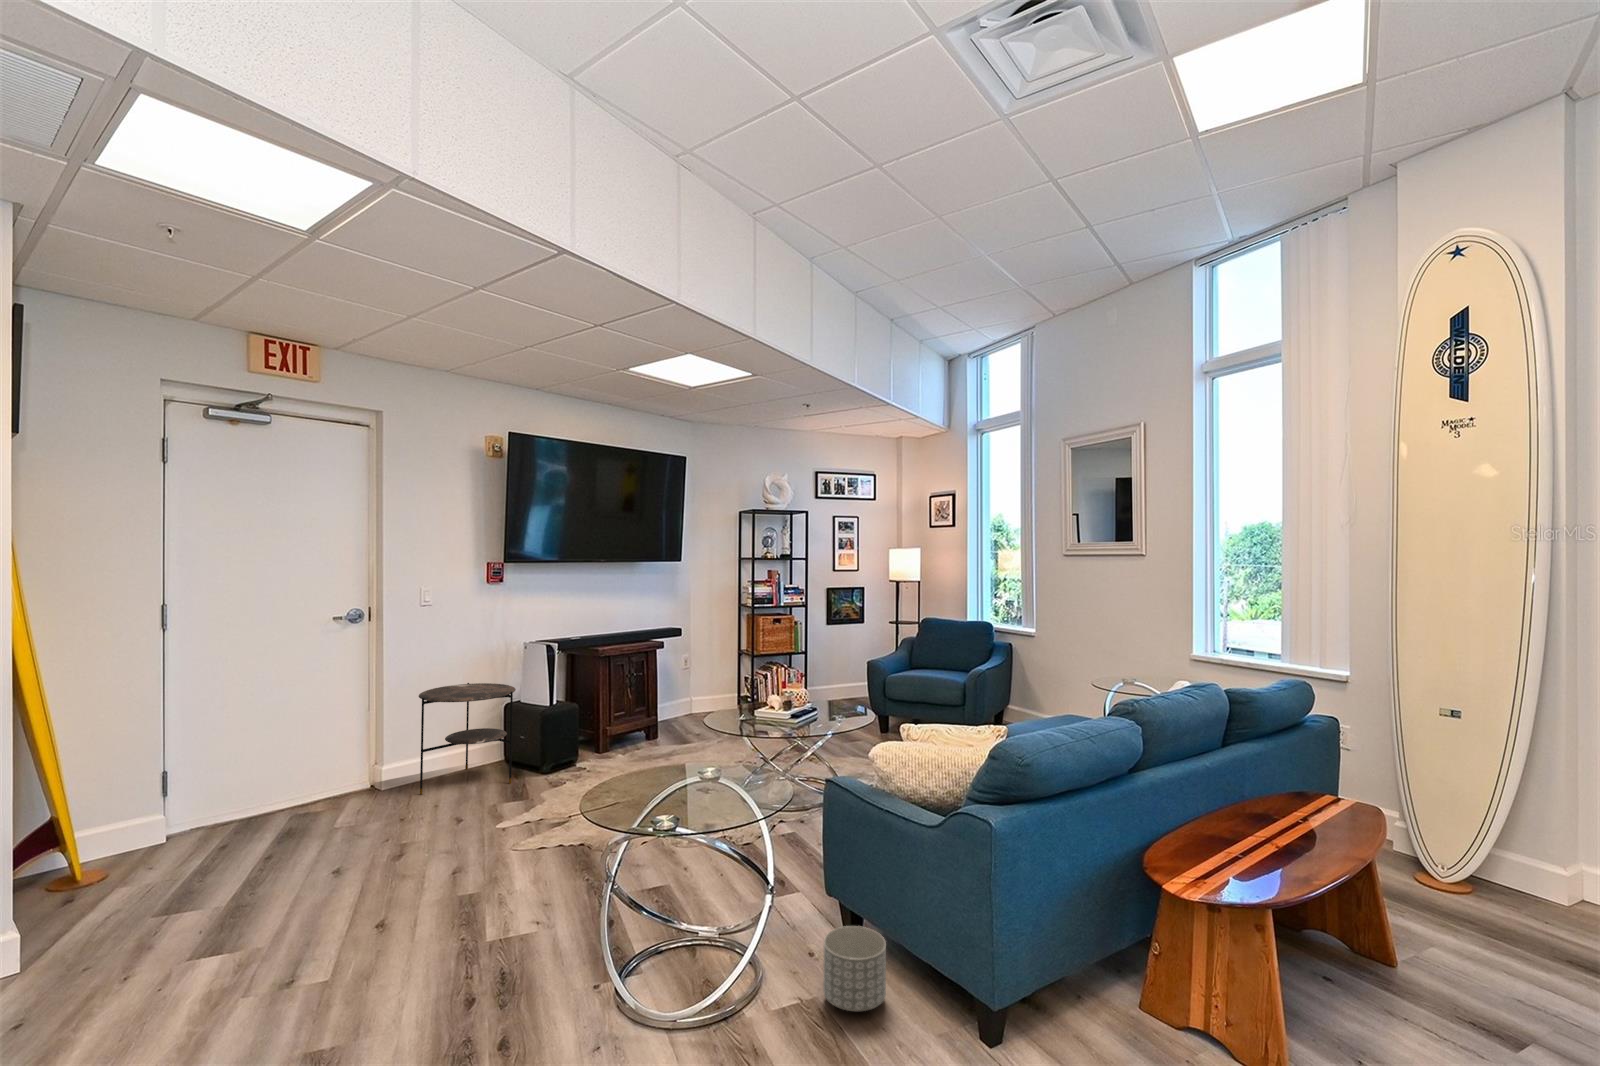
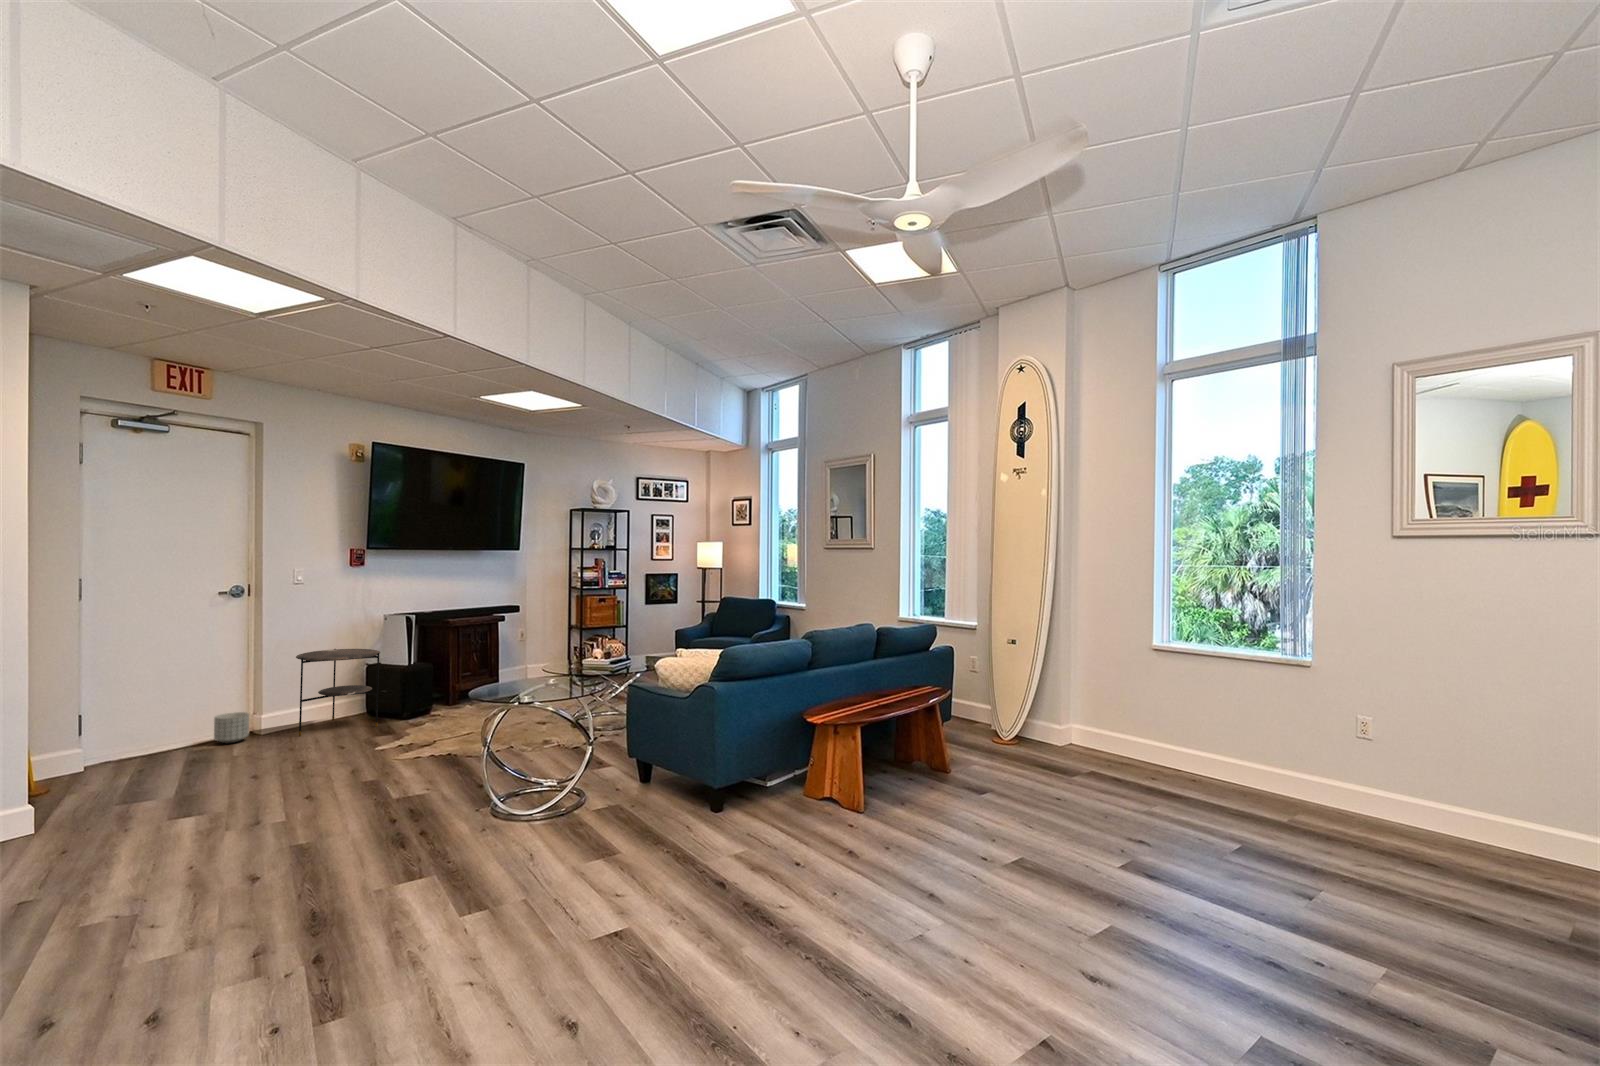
planter: present [823,926,886,1012] -> present [214,712,249,743]

